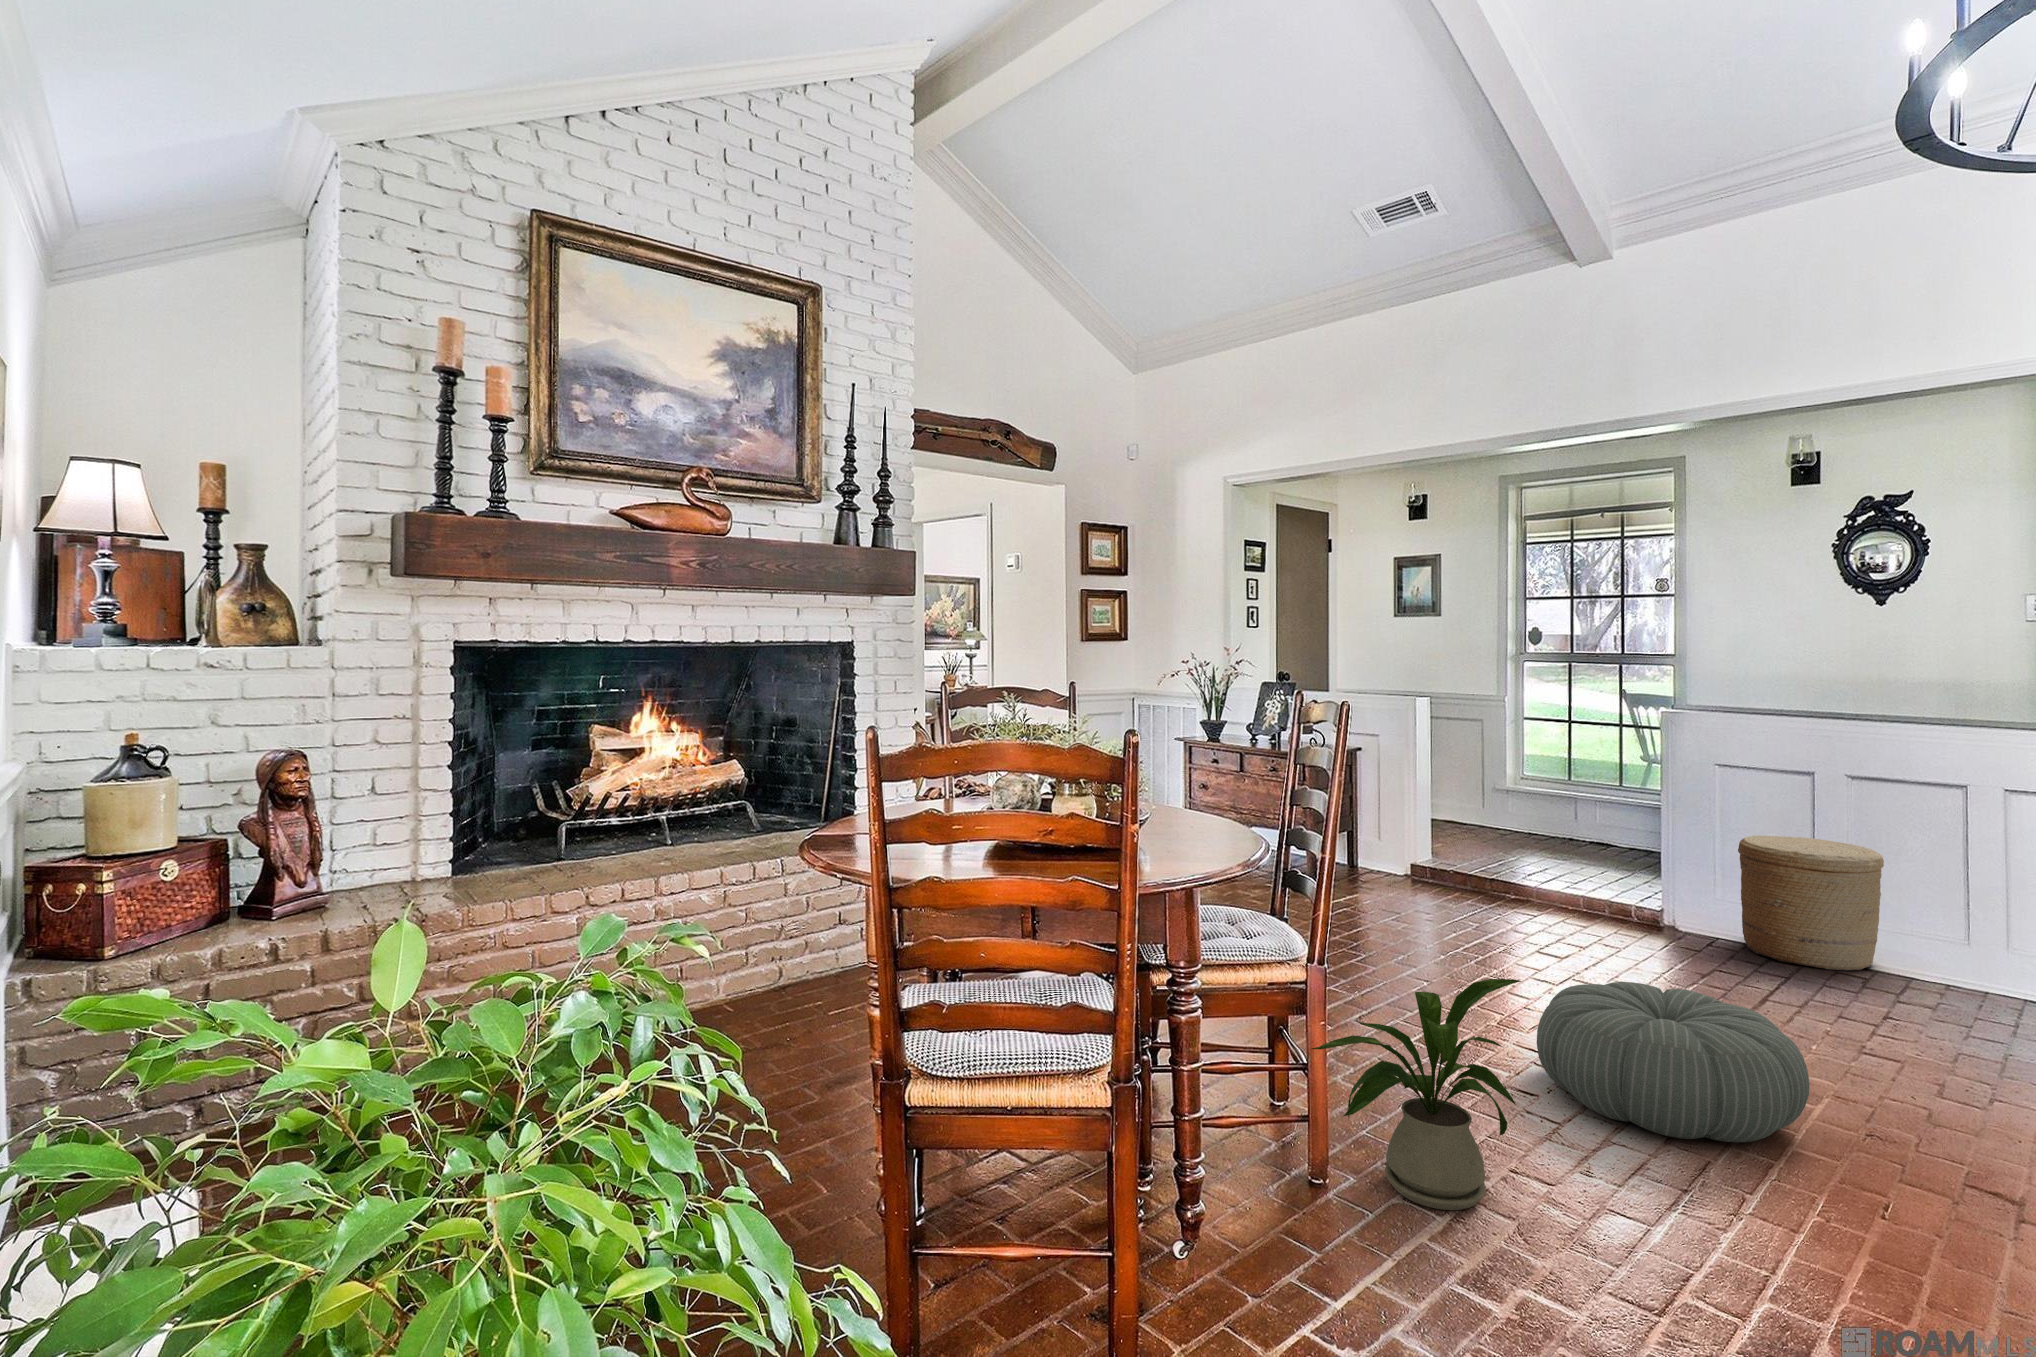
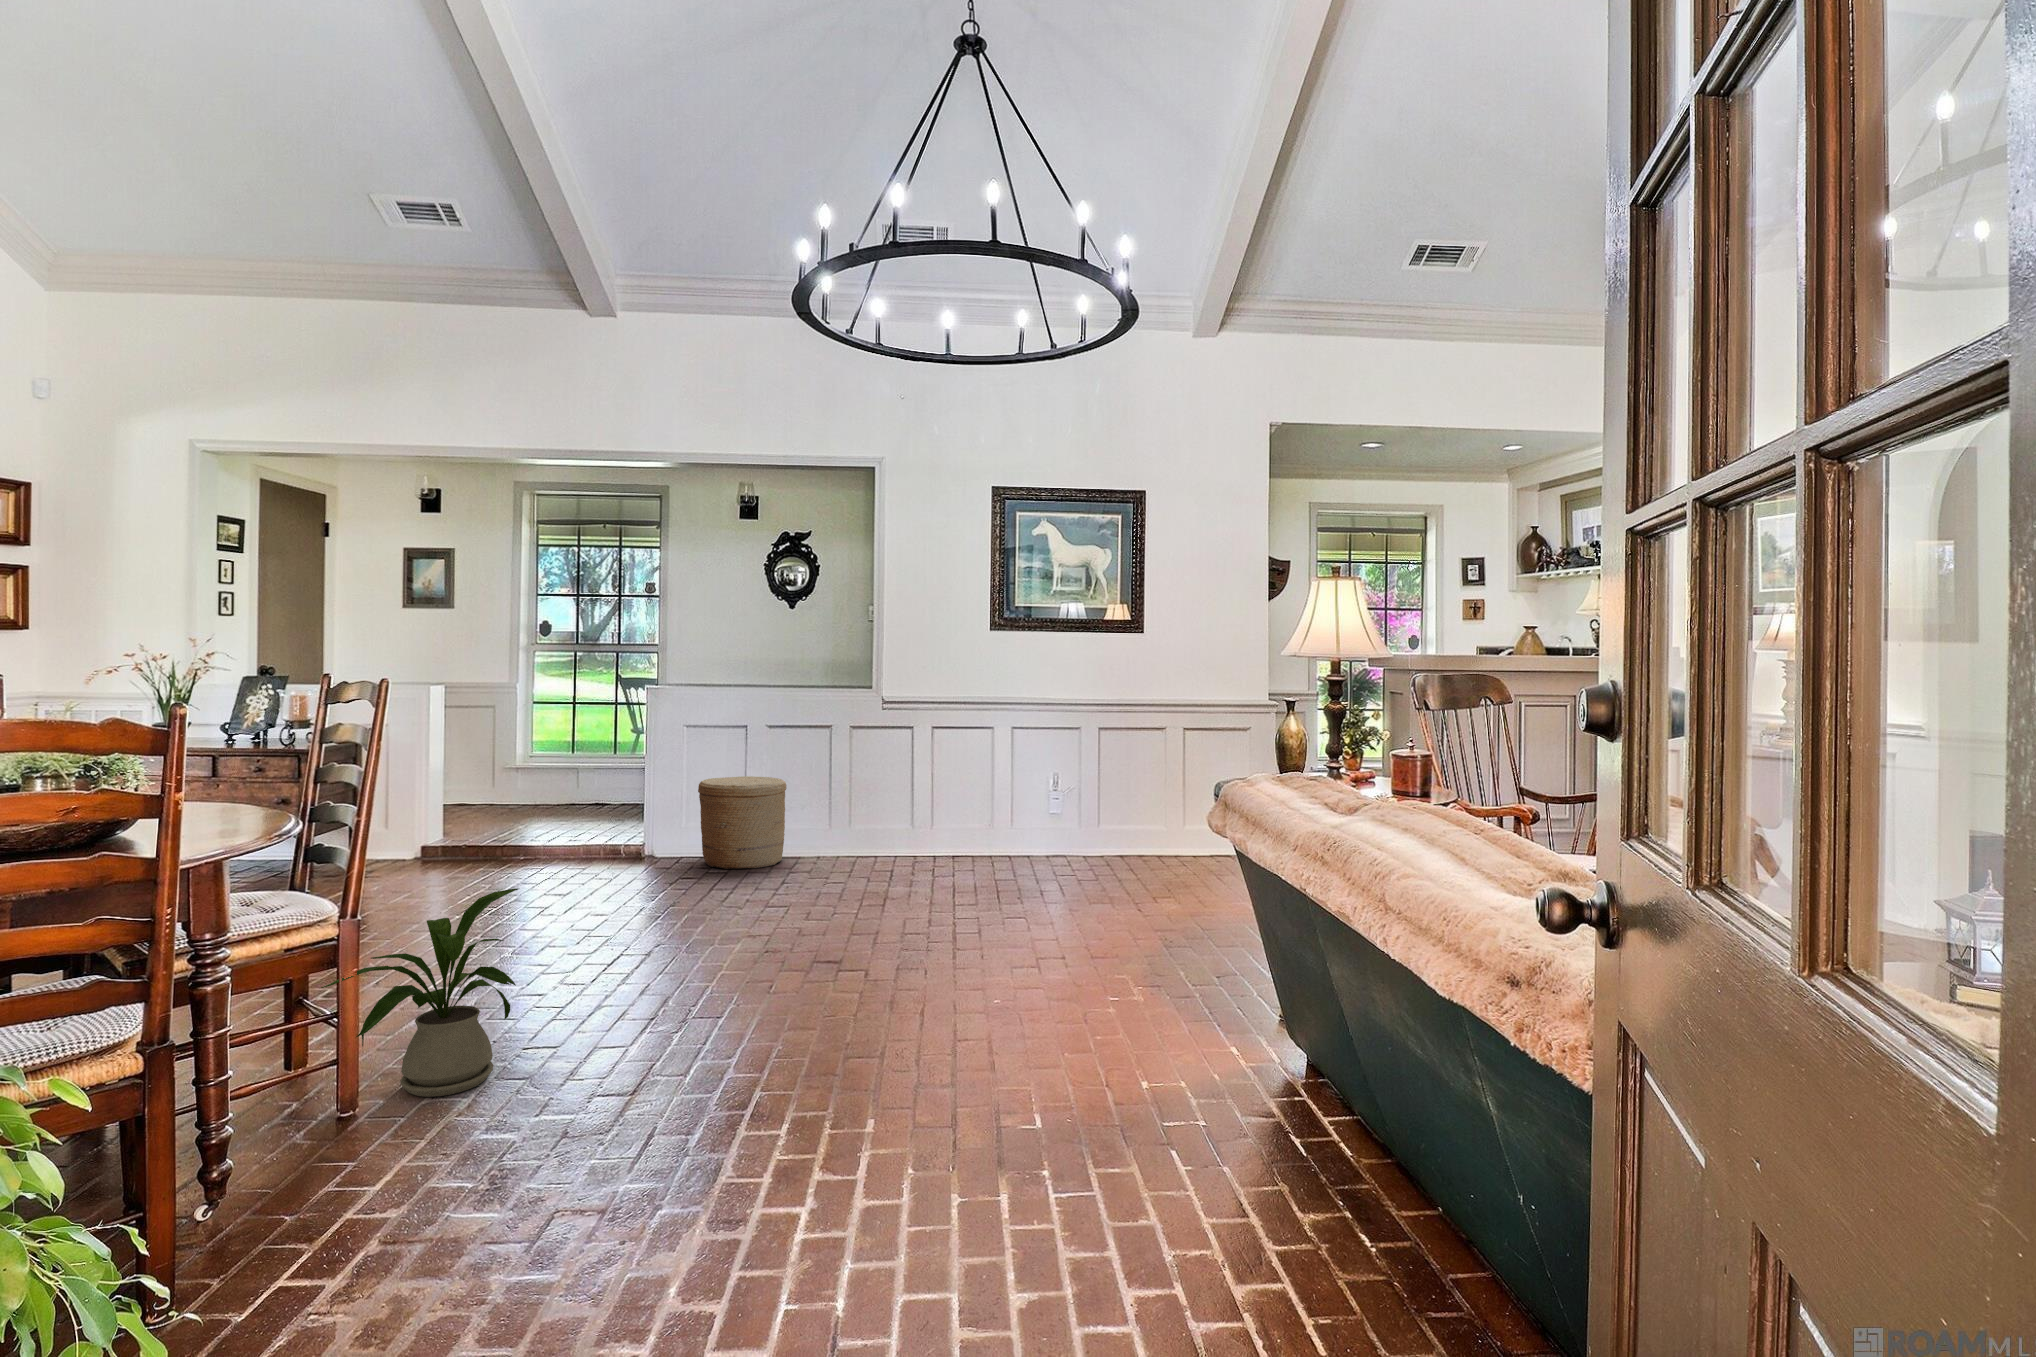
pouf: present [1537,982,1809,1142] -> none [540,887,729,994]

